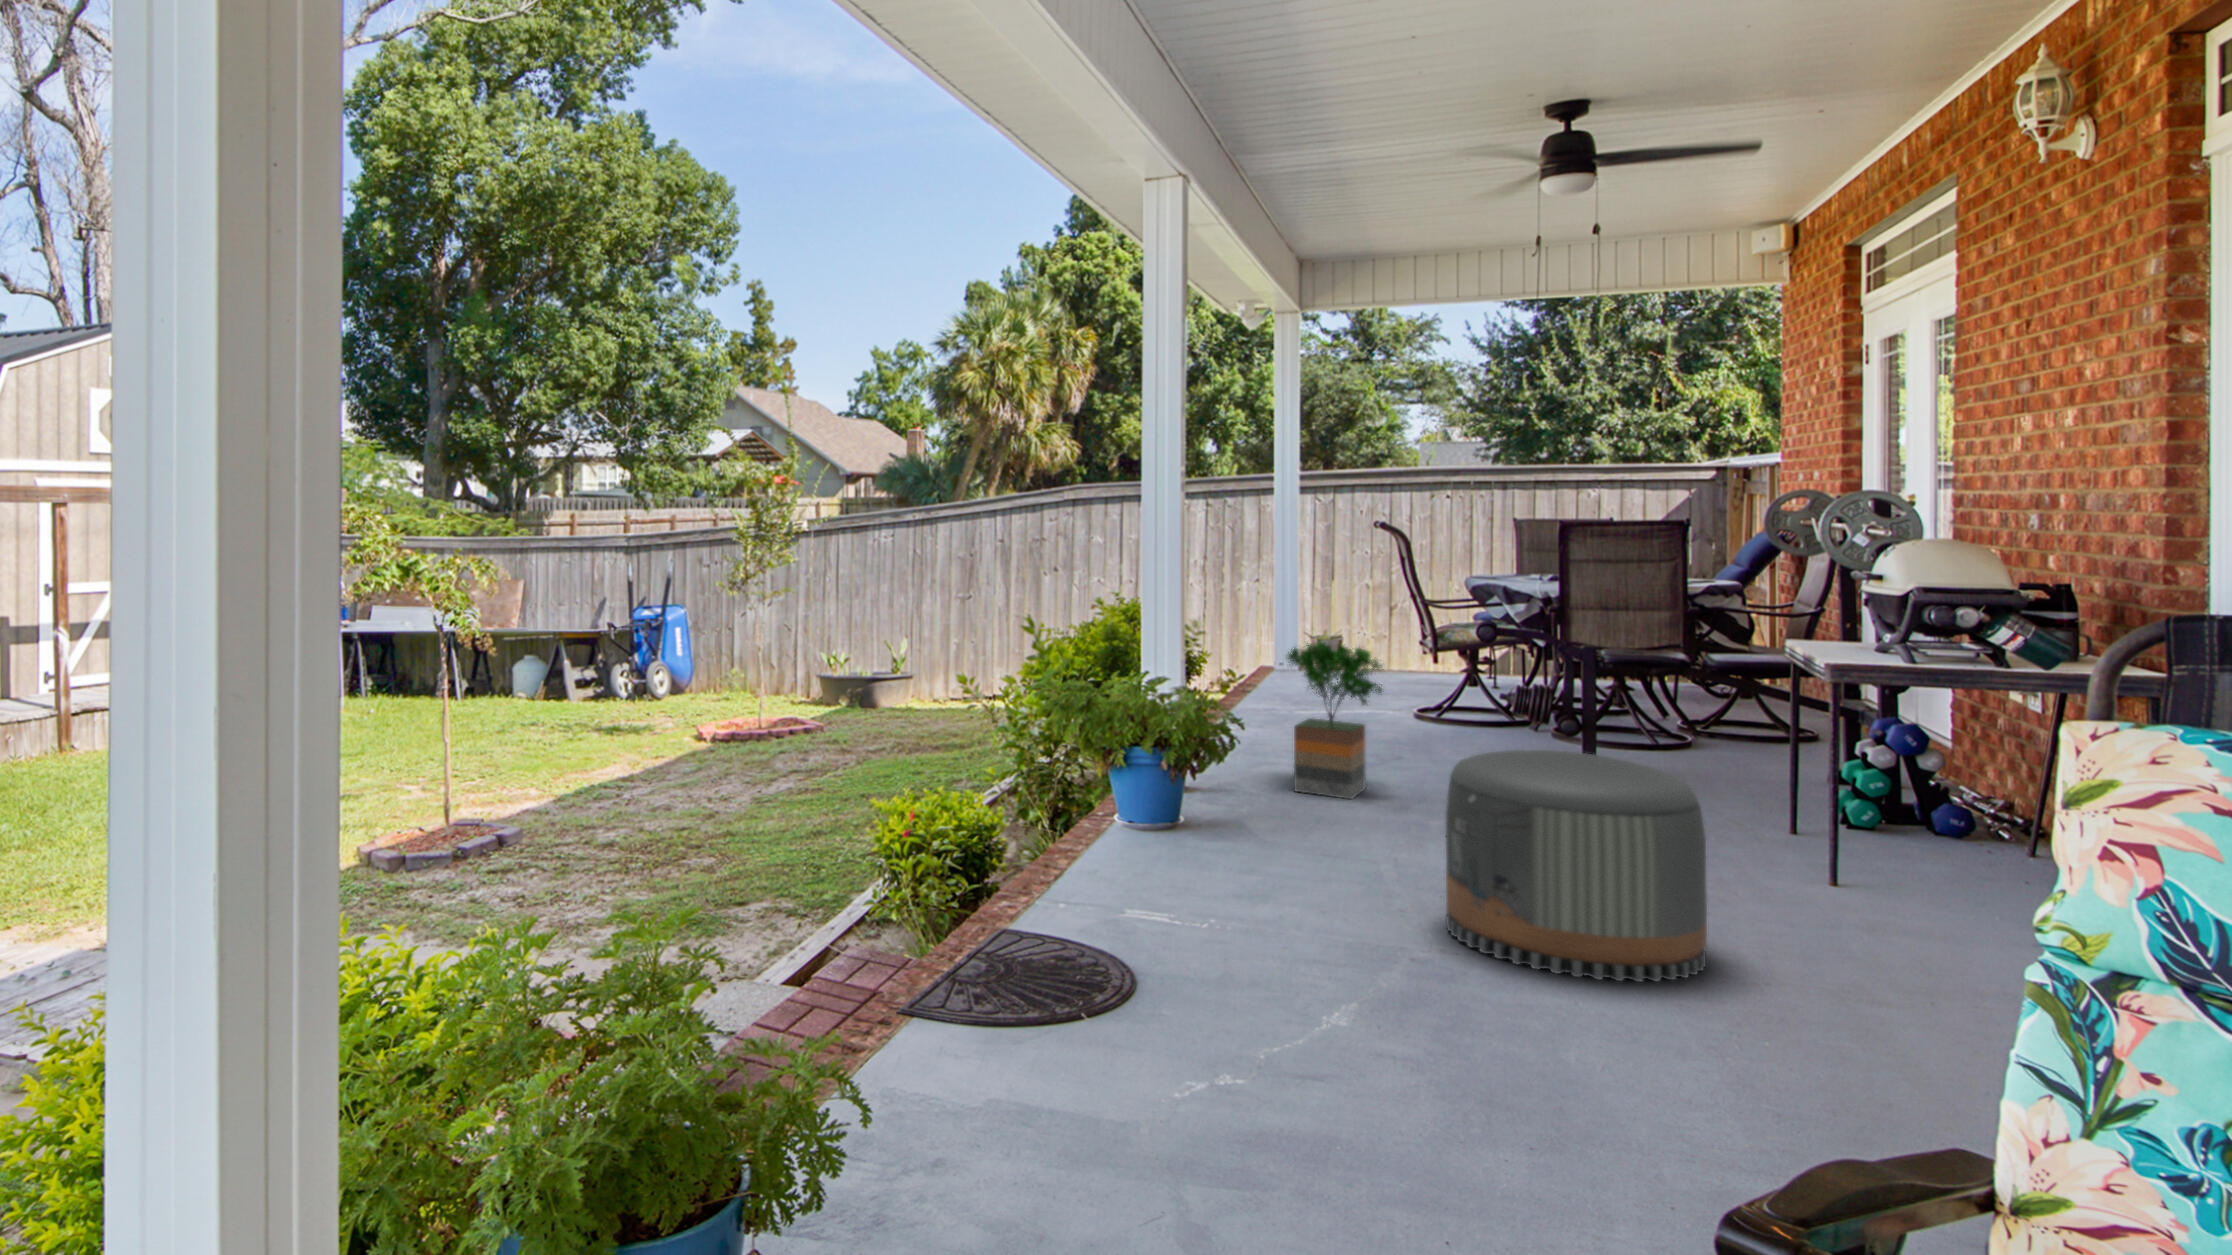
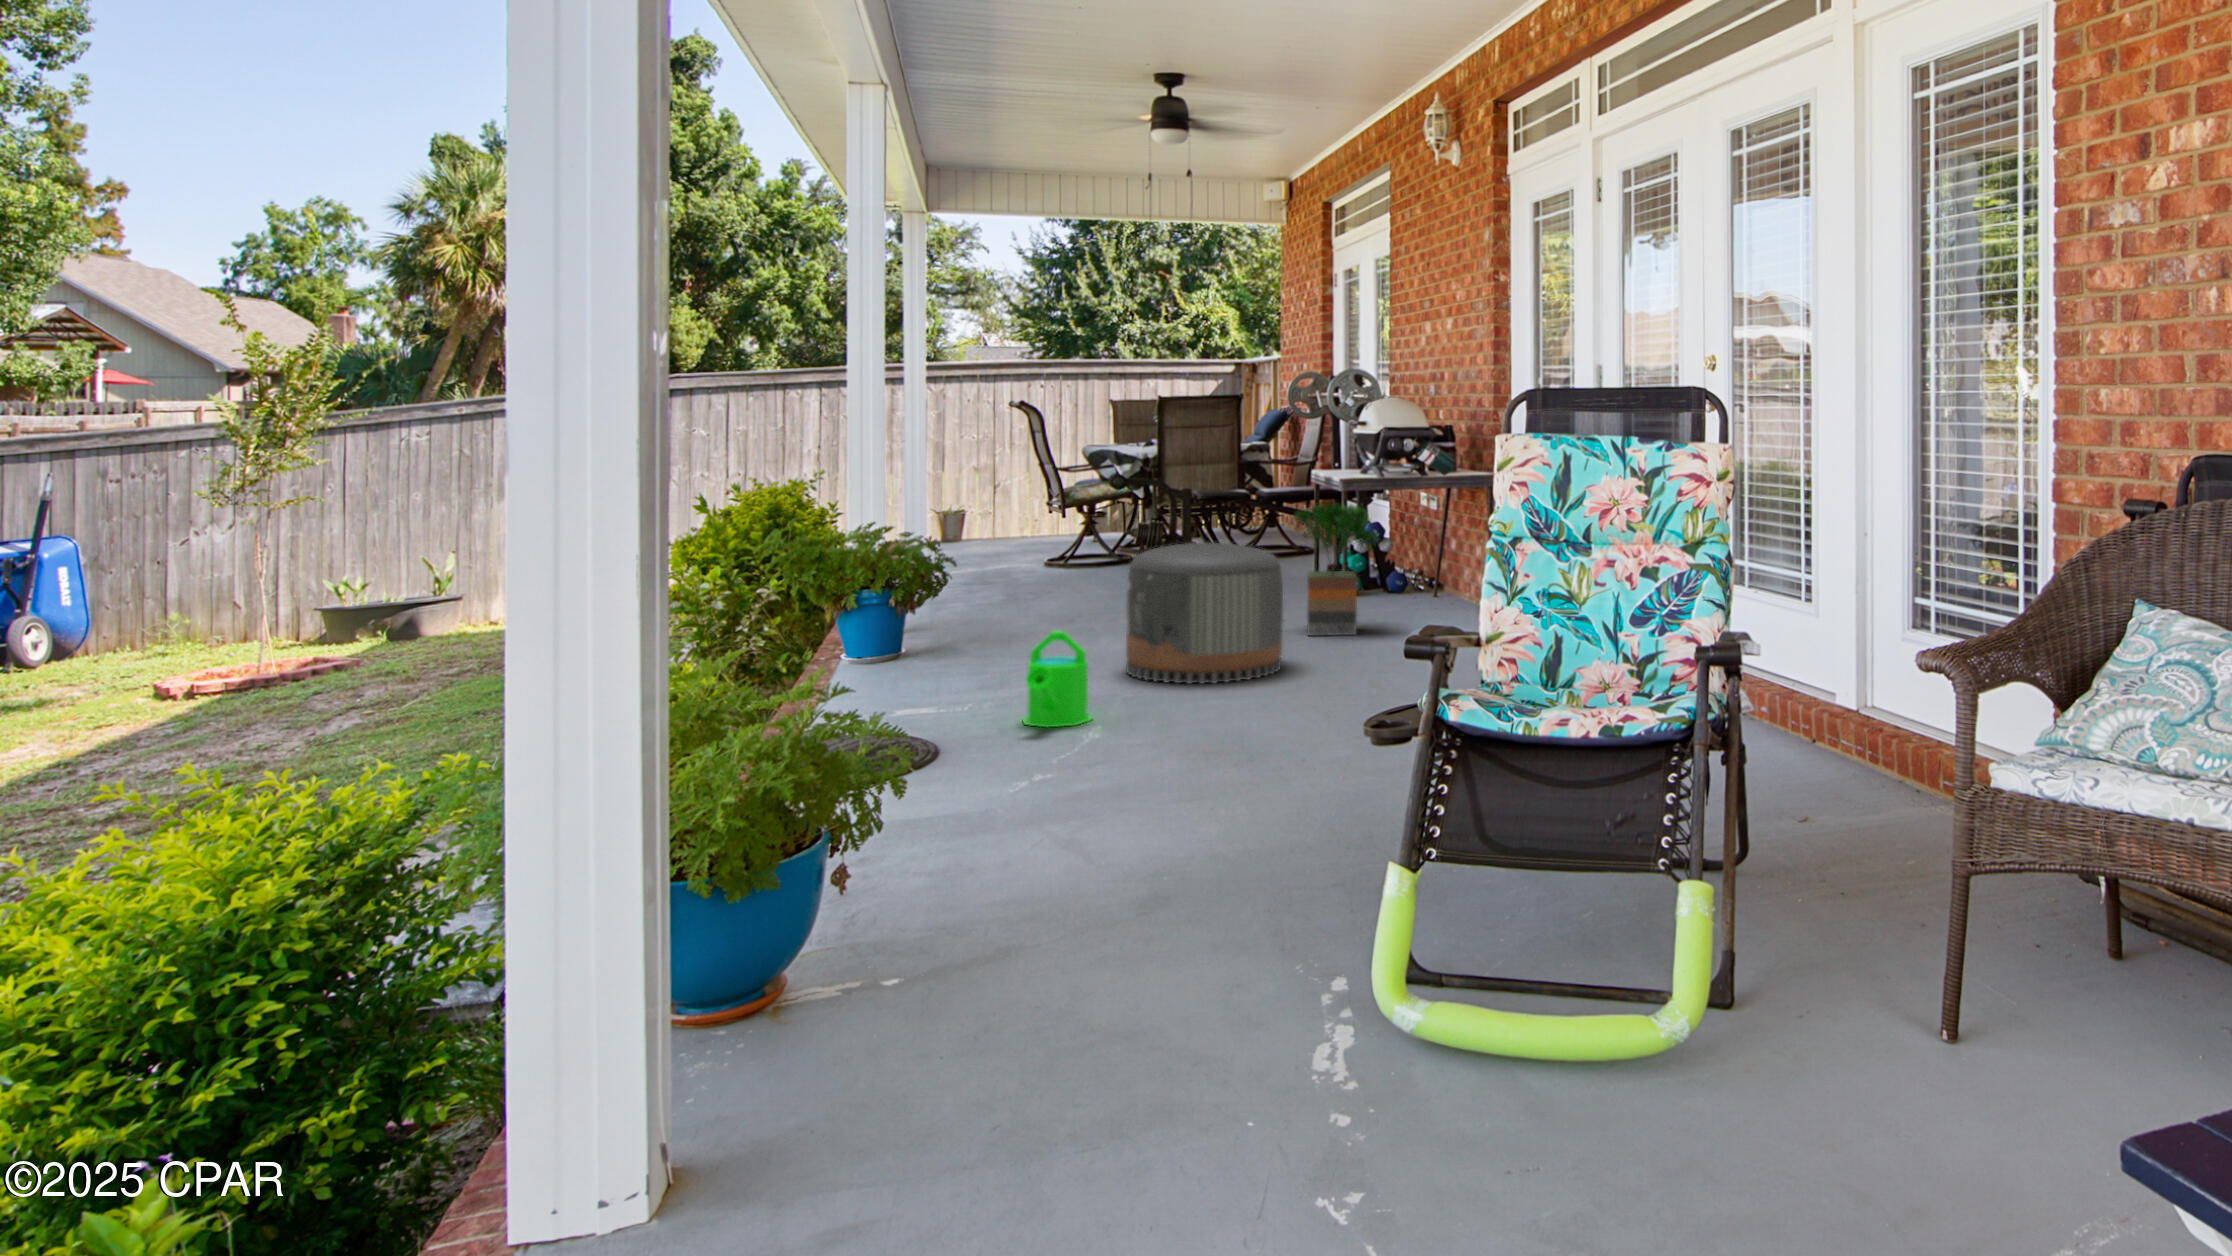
potted tree: present [1286,642,1383,799] -> present [1294,502,1379,636]
watering can: none [1244,871,1353,1018] -> present [1023,631,1091,727]

